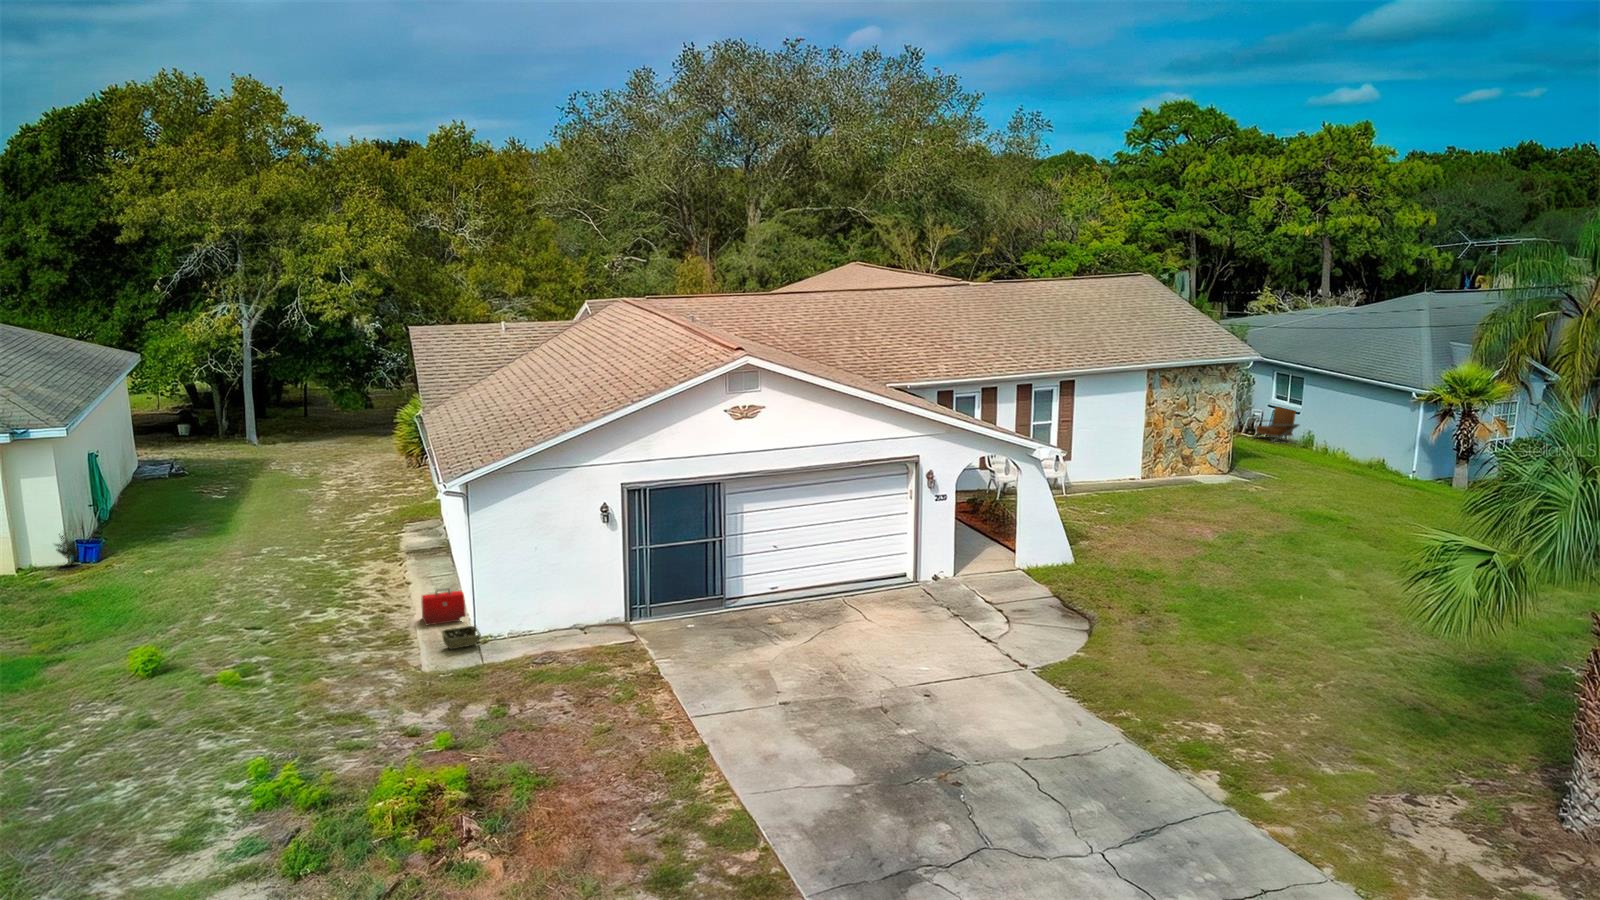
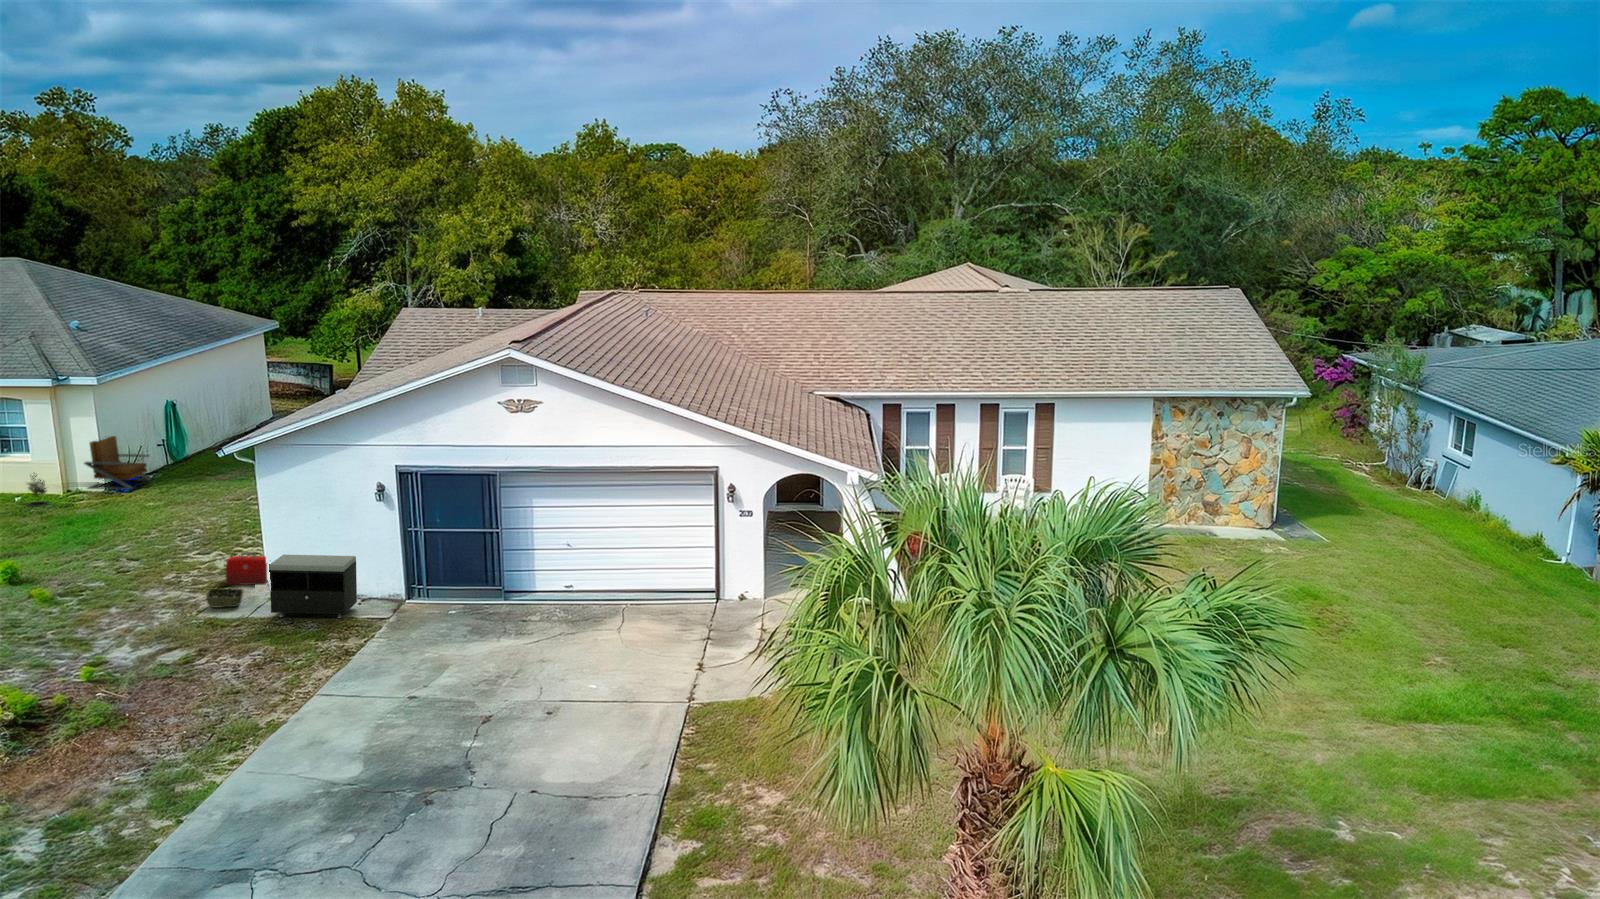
lounge chair: present [1253,407,1299,443] -> present [84,436,151,490]
storage bench: none [522,578,603,649] -> present [269,554,357,618]

